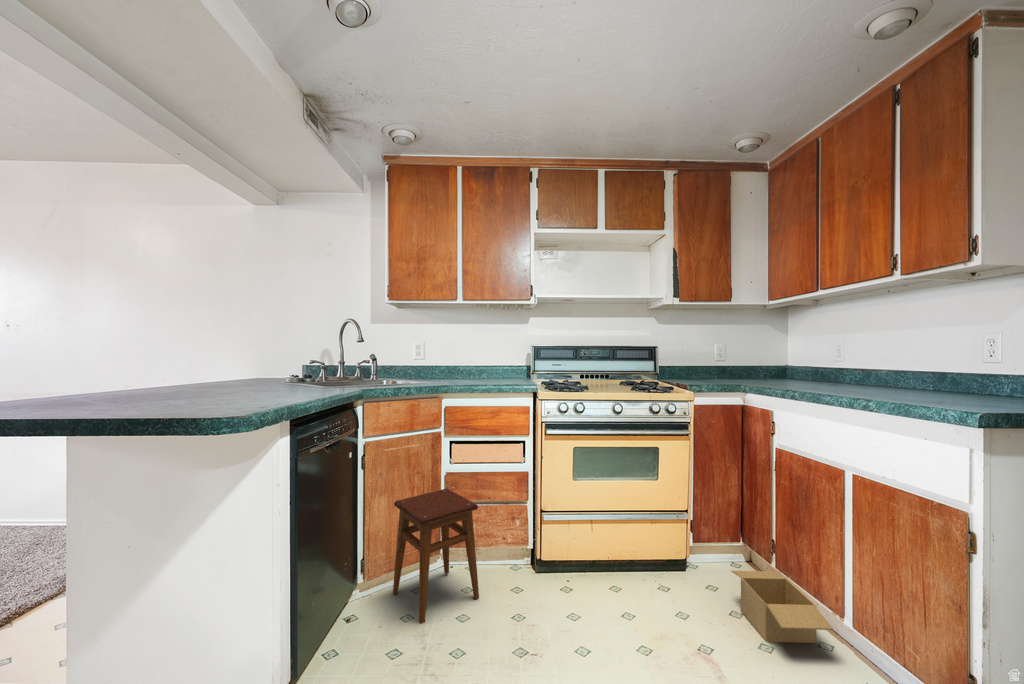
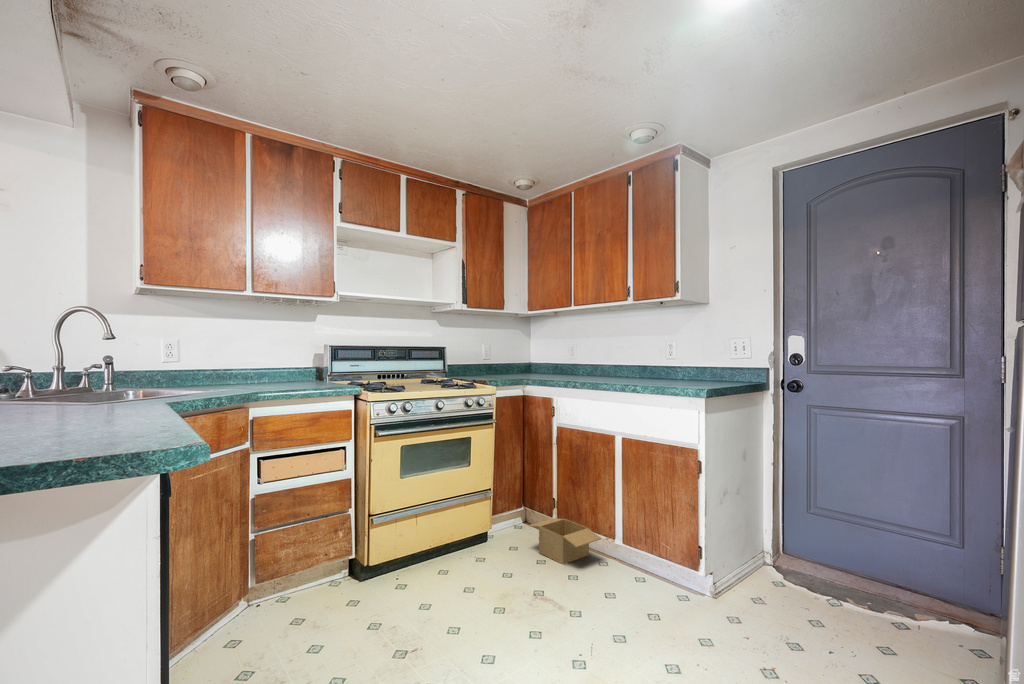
stool: present [393,489,479,624] -> none [200,514,318,666]

